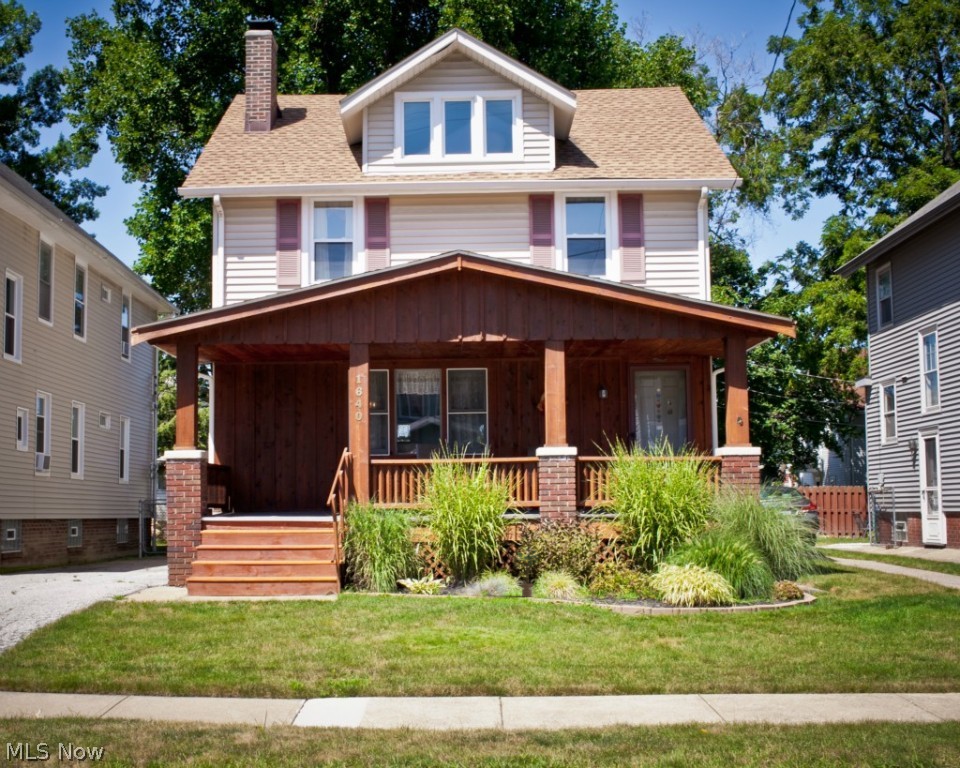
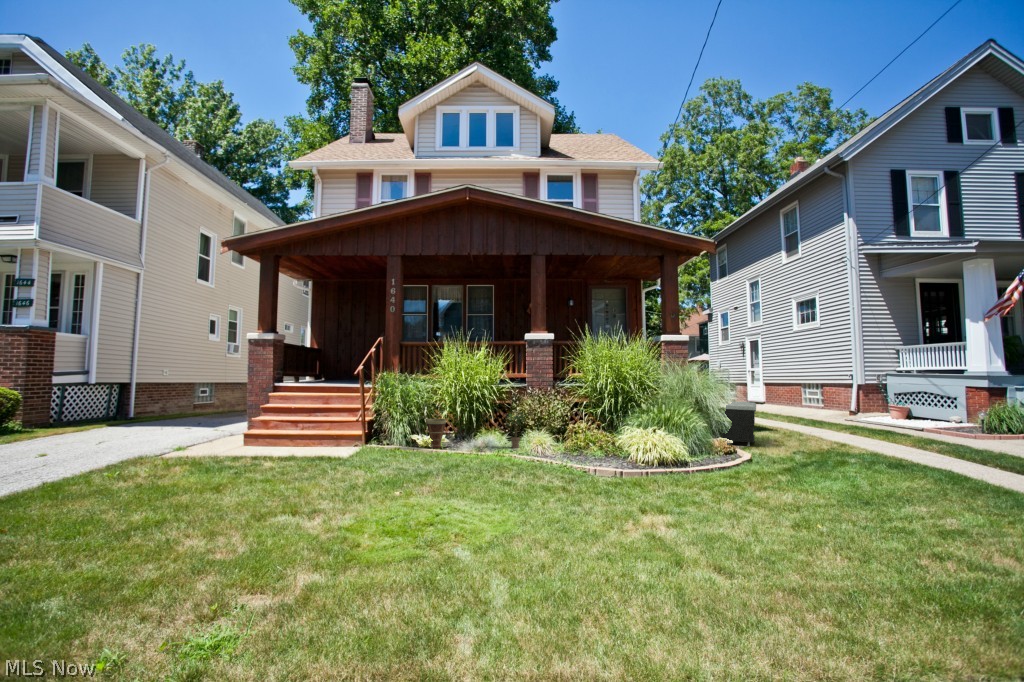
storage bench: none [803,535,856,593] -> present [722,402,756,446]
basket: none [399,557,438,598] -> present [416,417,446,448]

